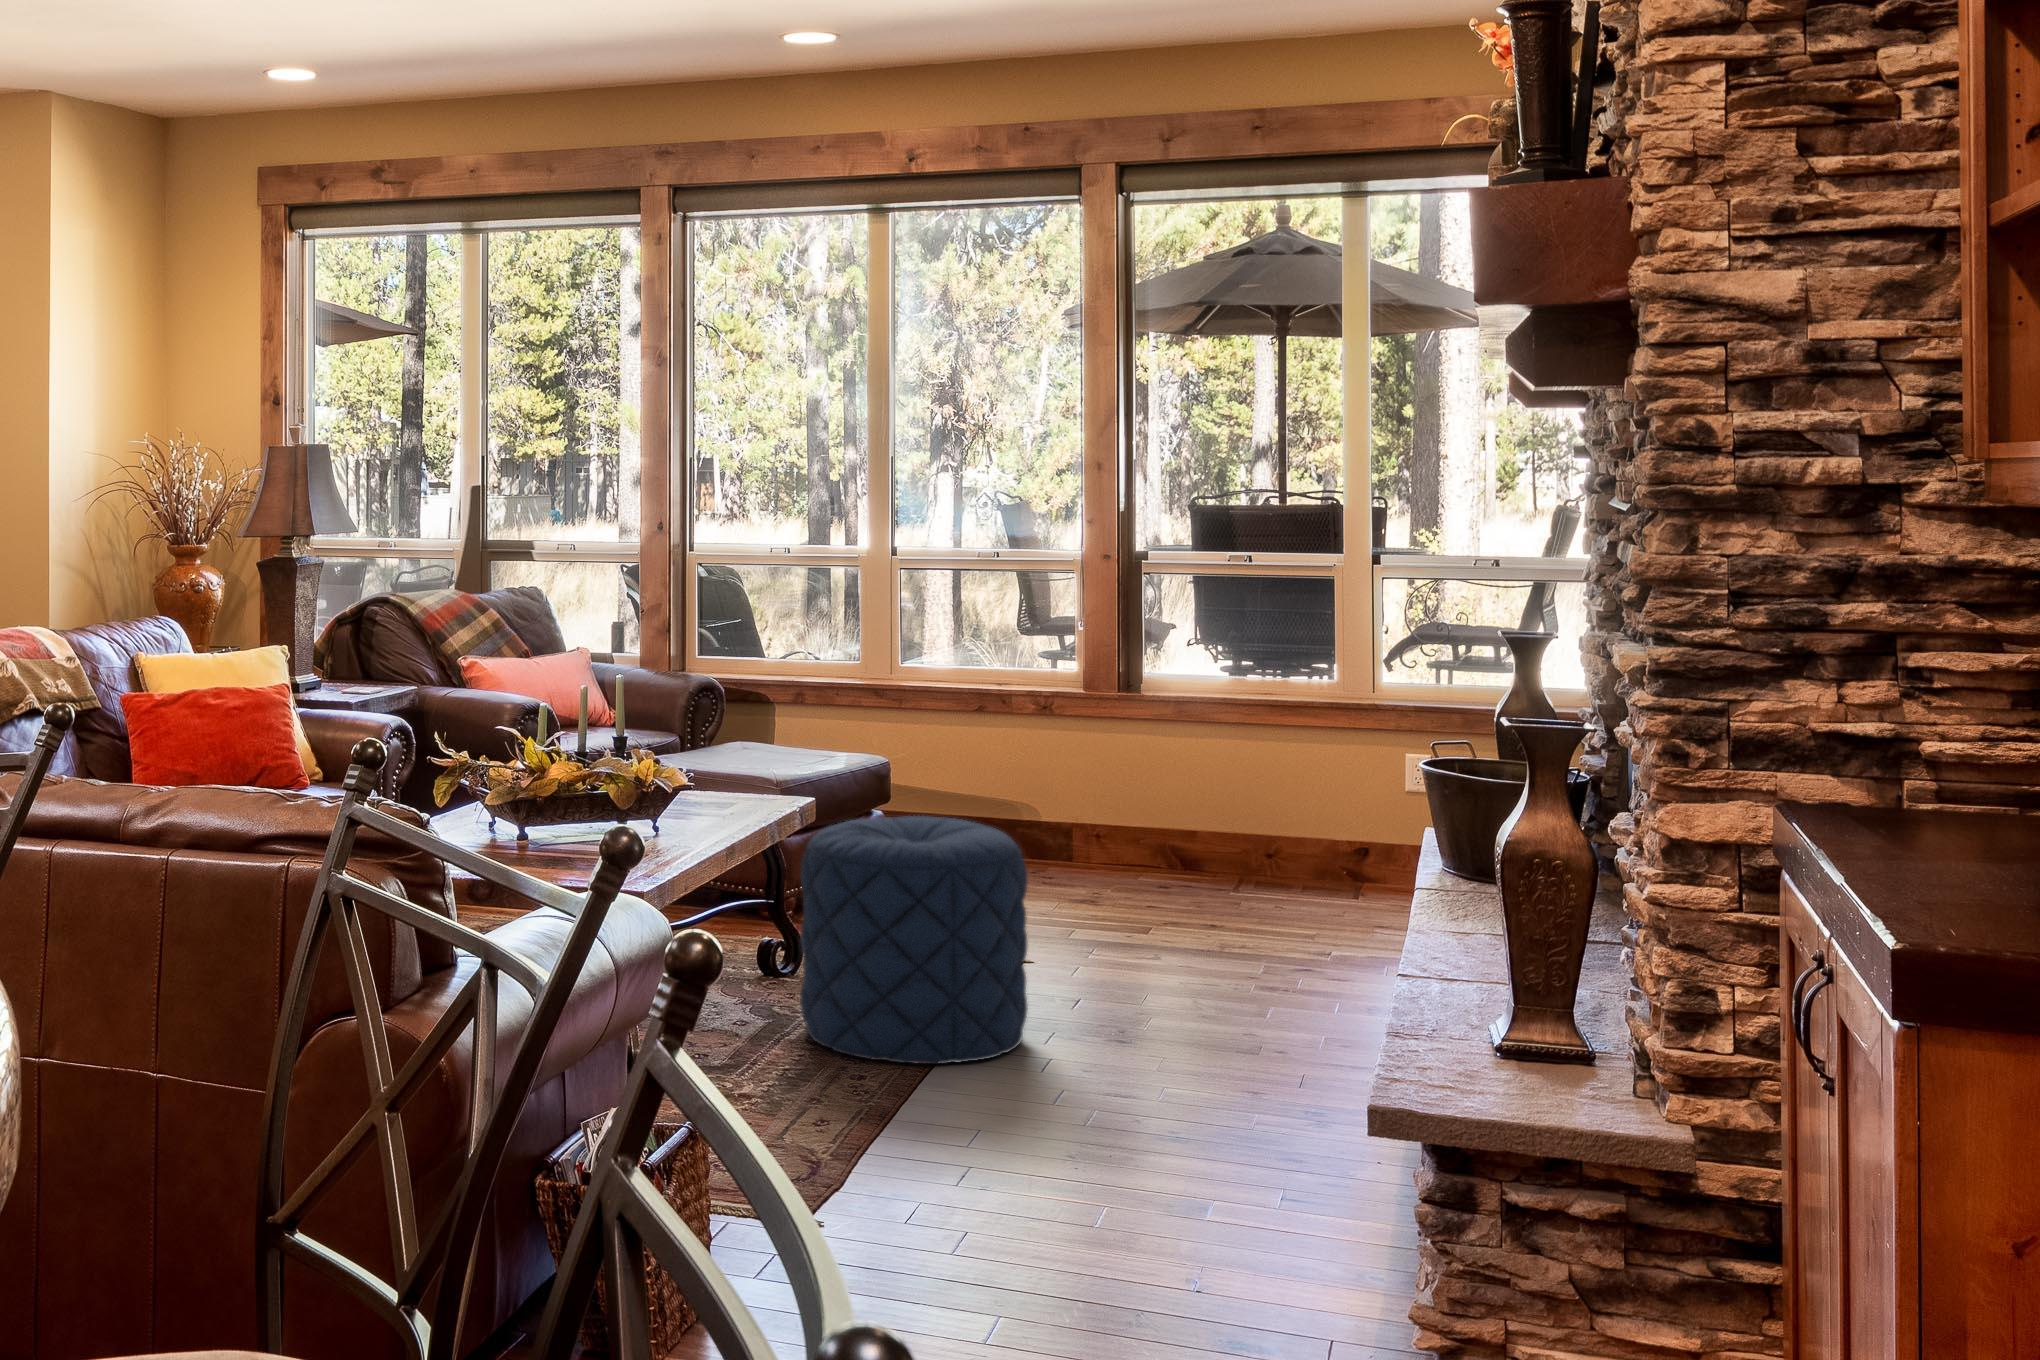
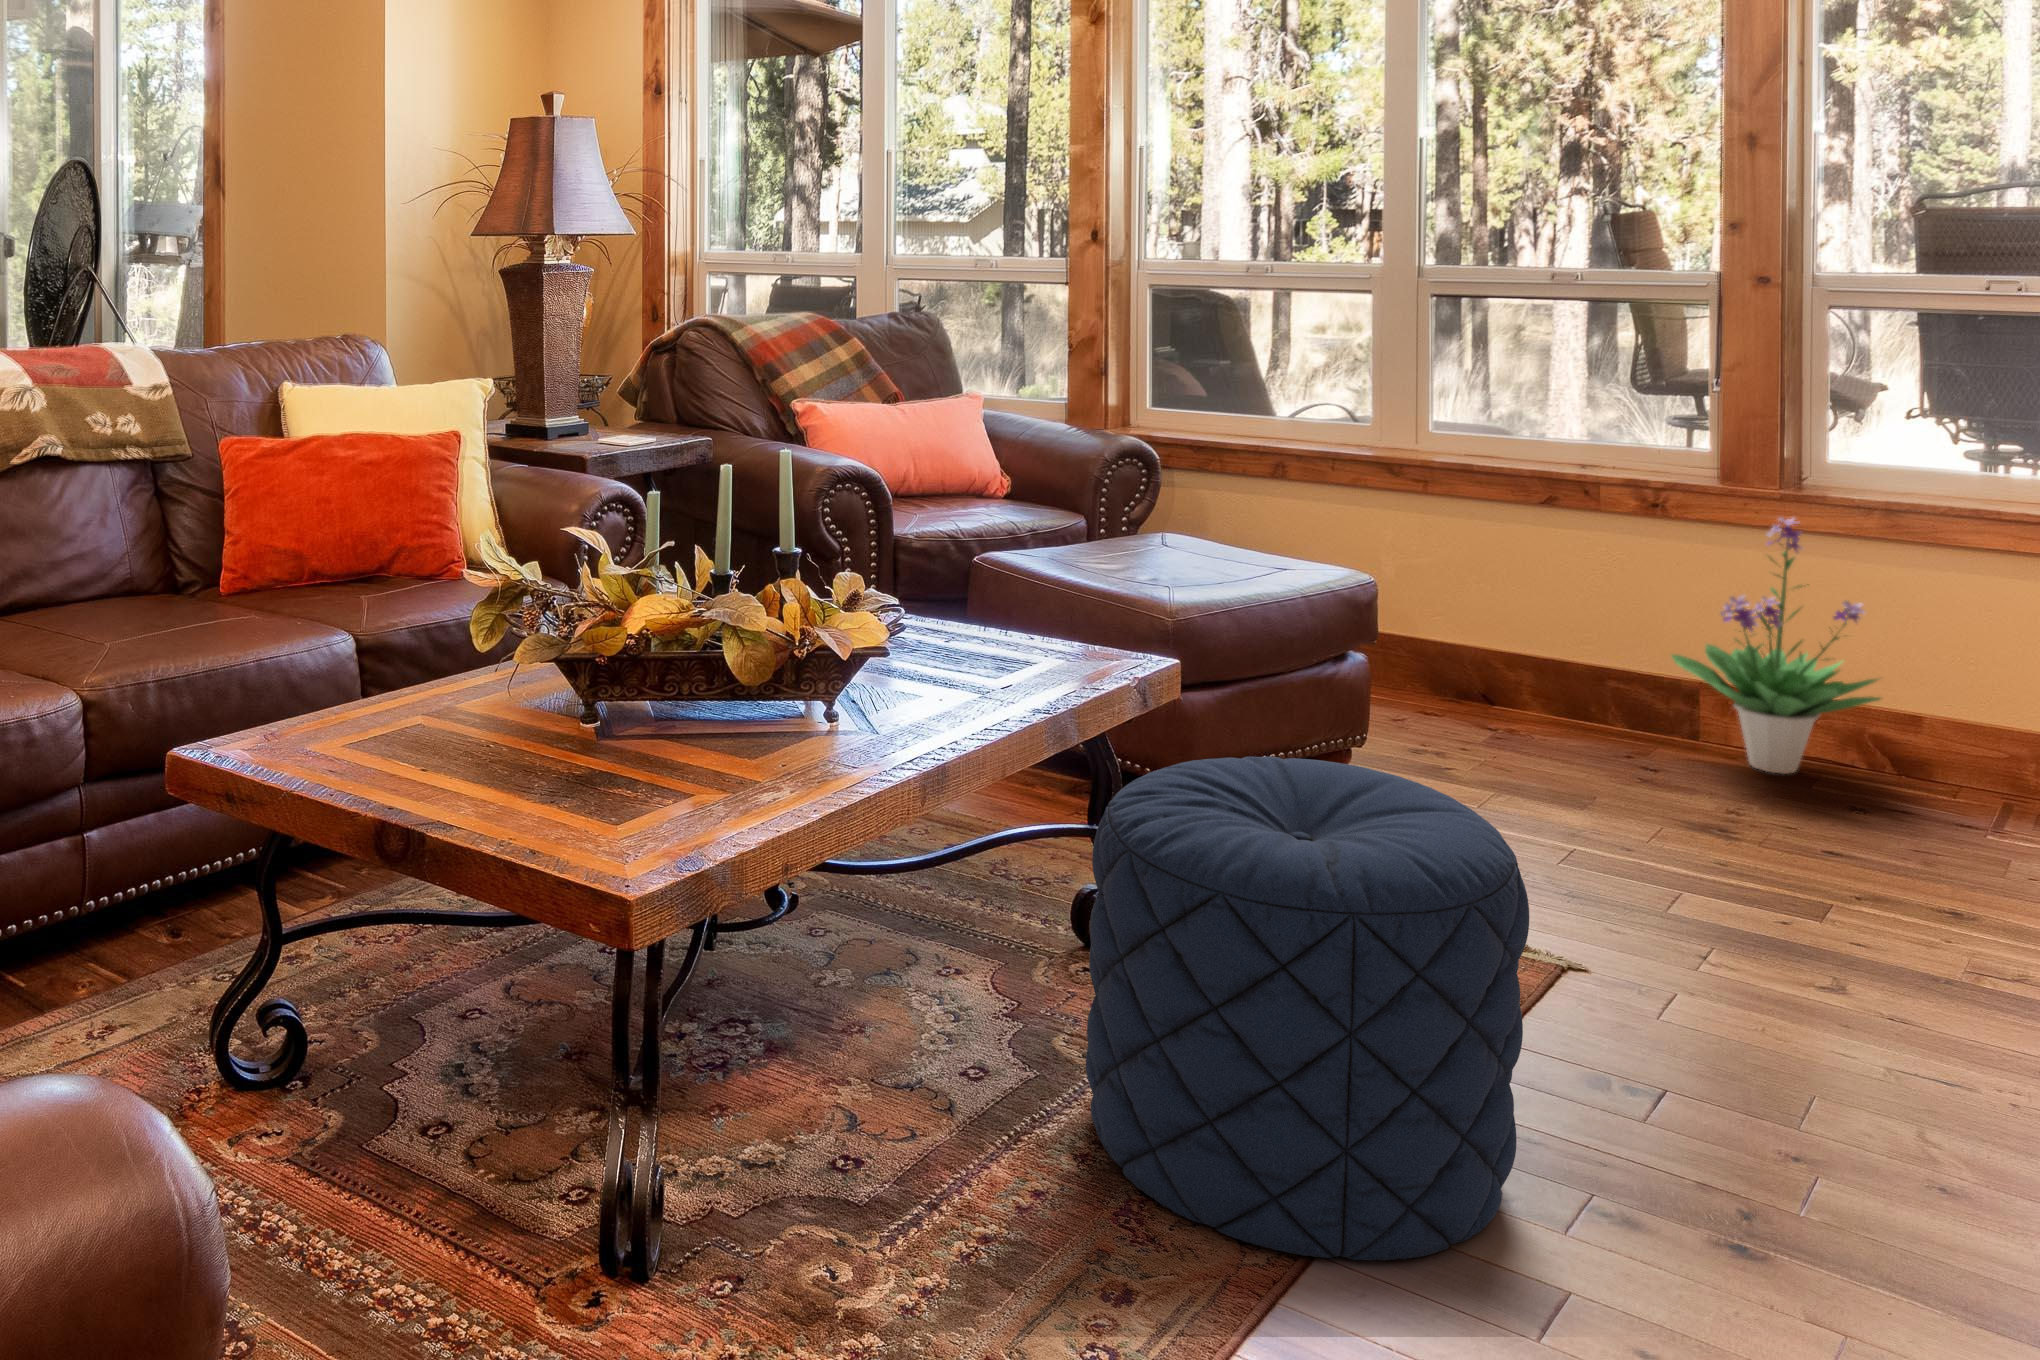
potted plant: none [1065,709,1187,880] -> present [1672,517,1883,774]

